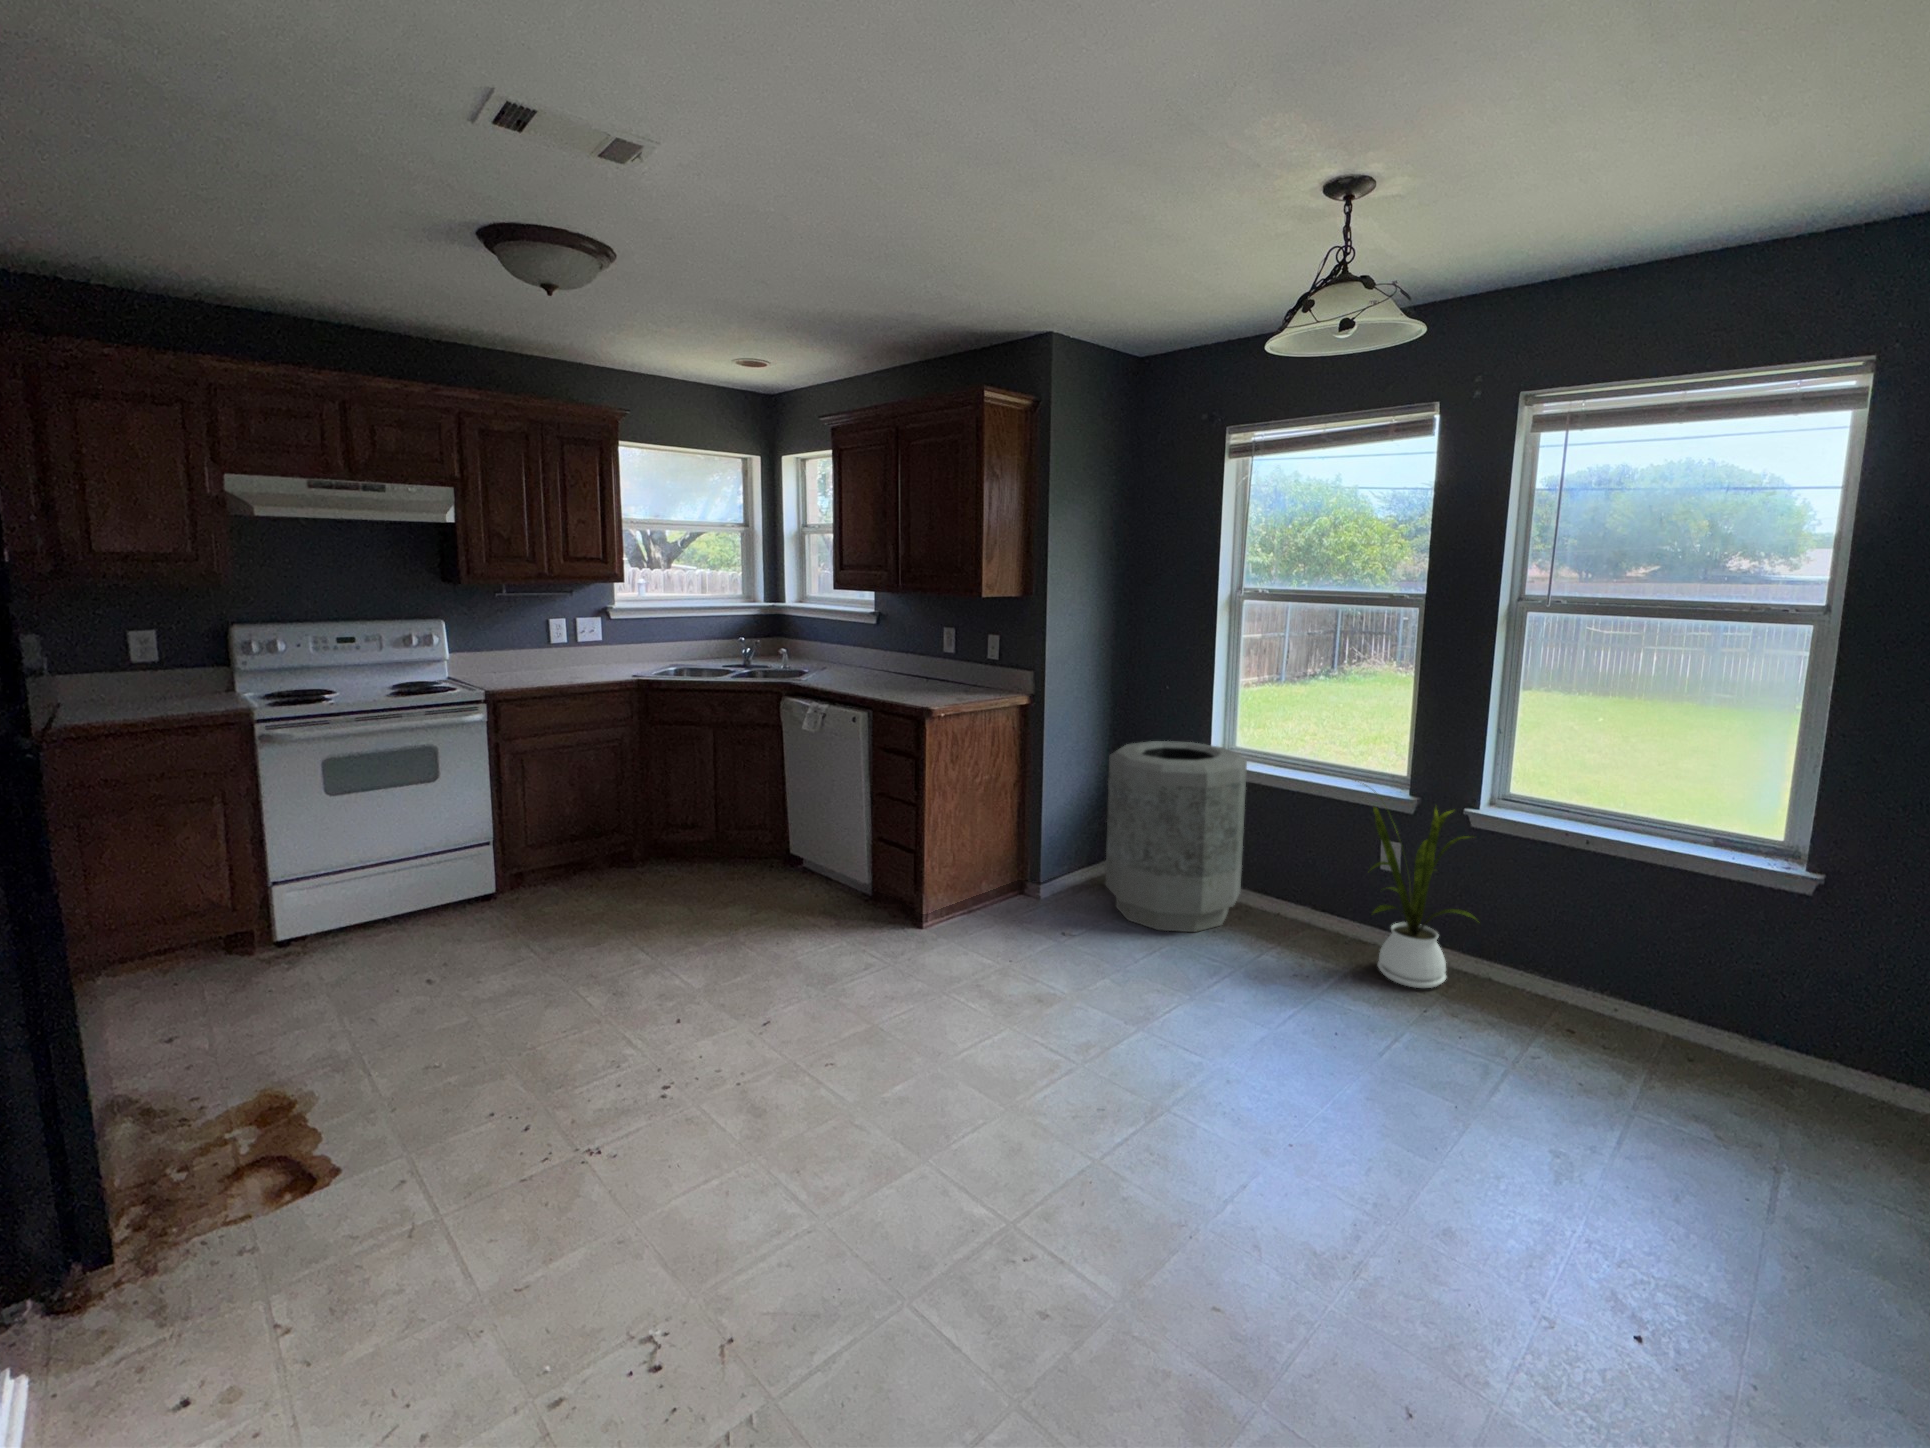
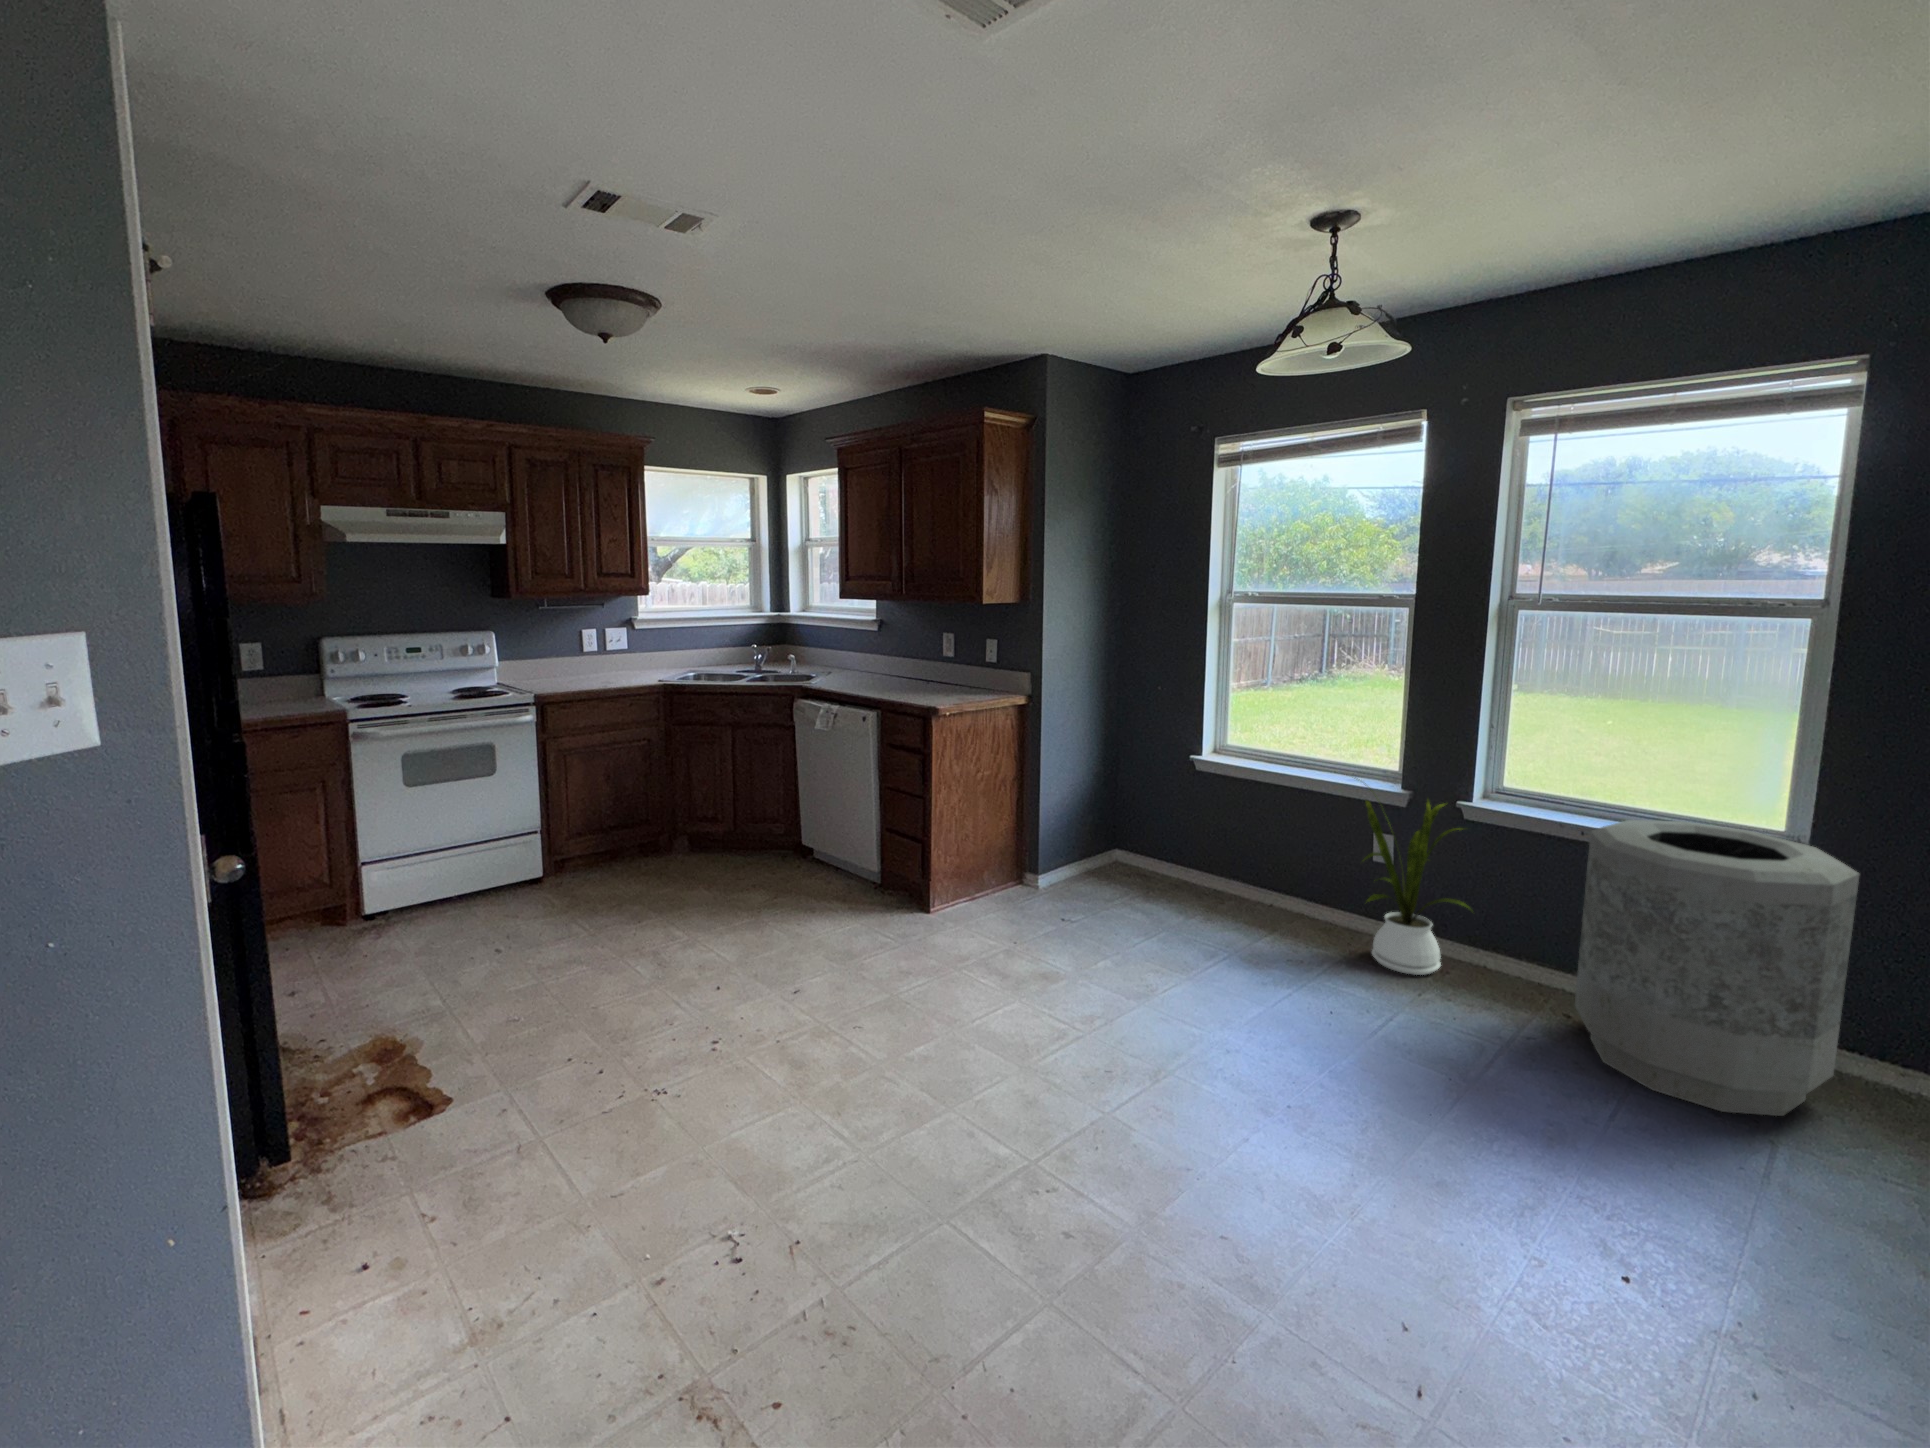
trash can: present [1105,741,1247,932] -> present [1575,820,1859,1116]

